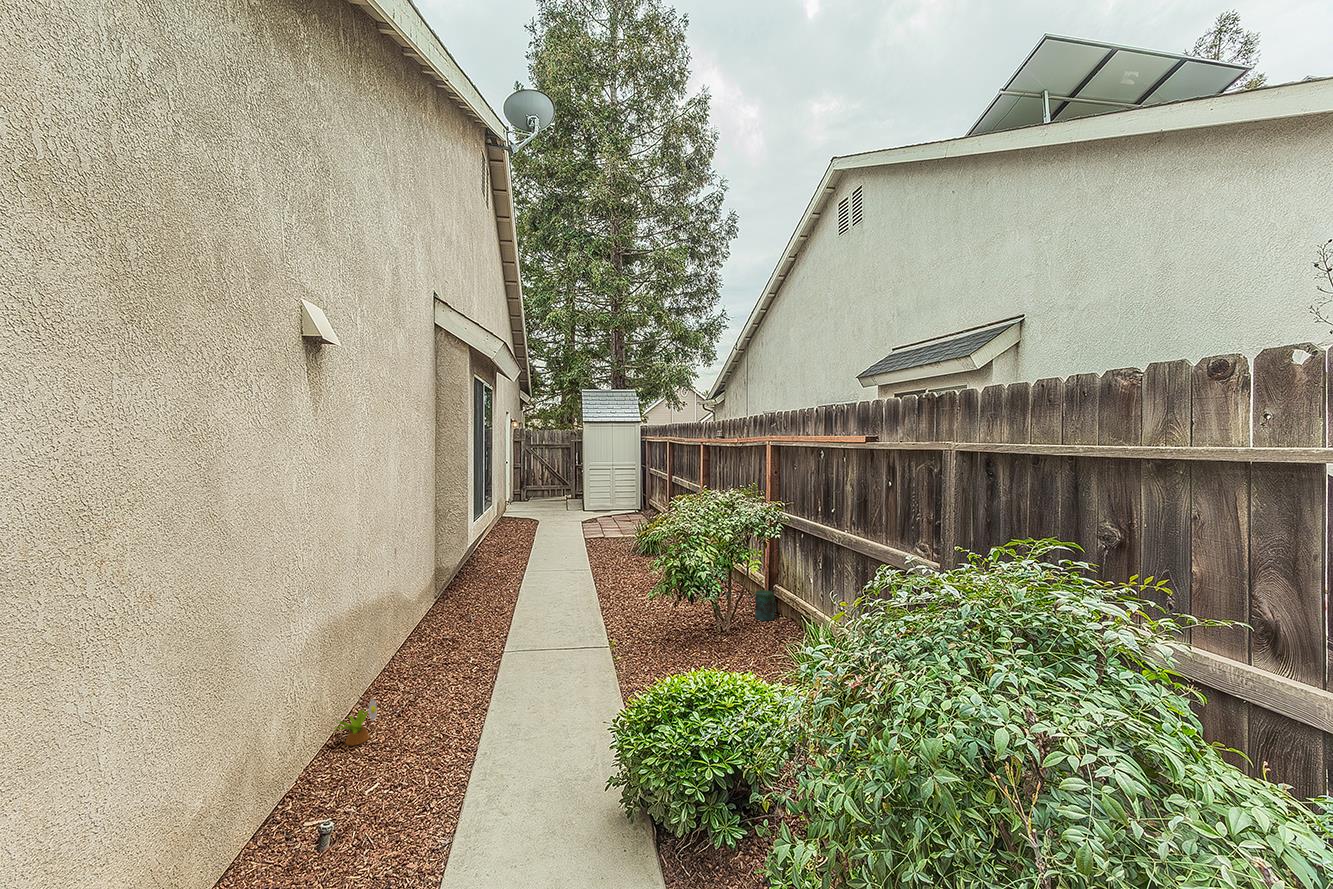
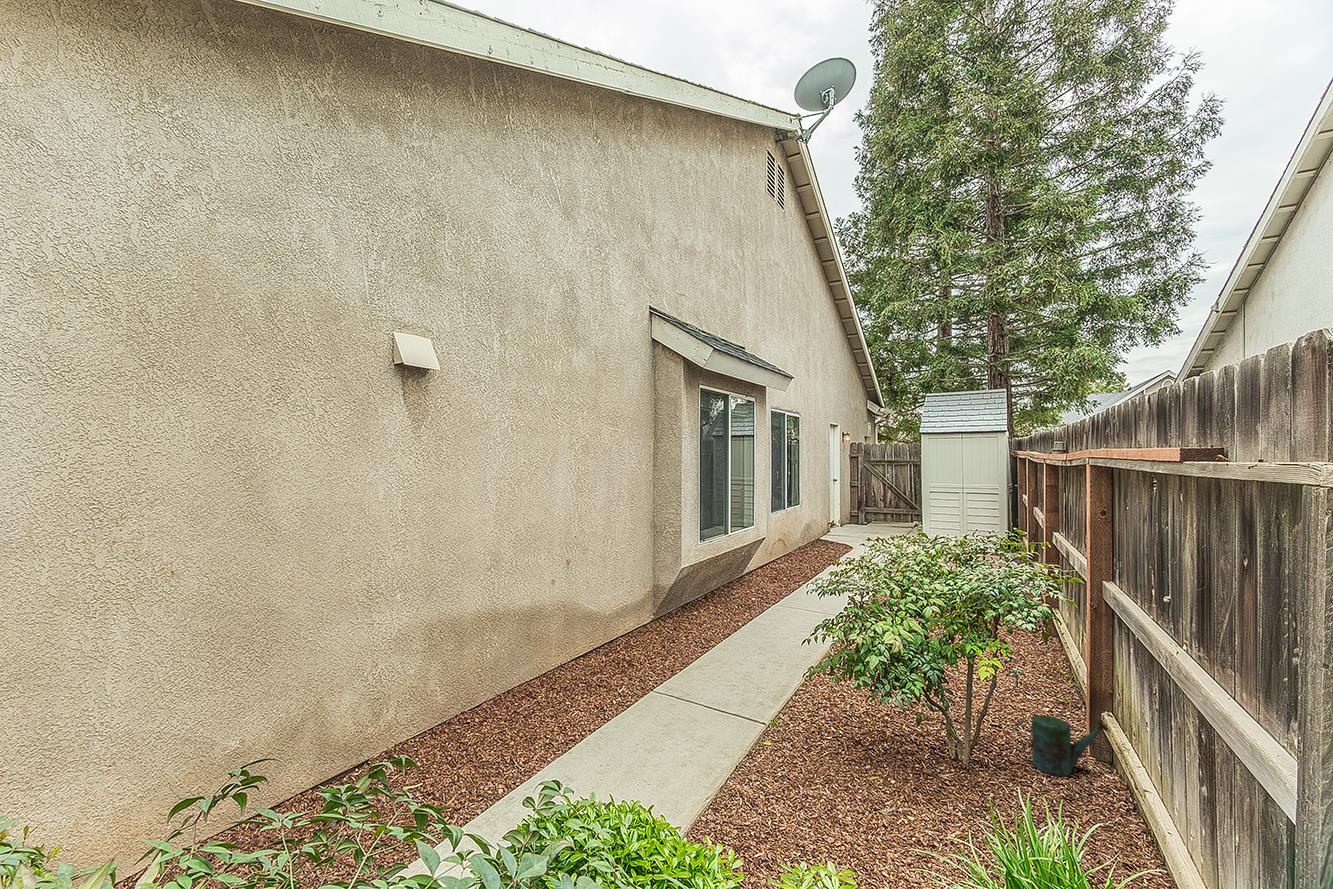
decorative plant: present [334,699,377,746] -> none [434,704,475,746]

